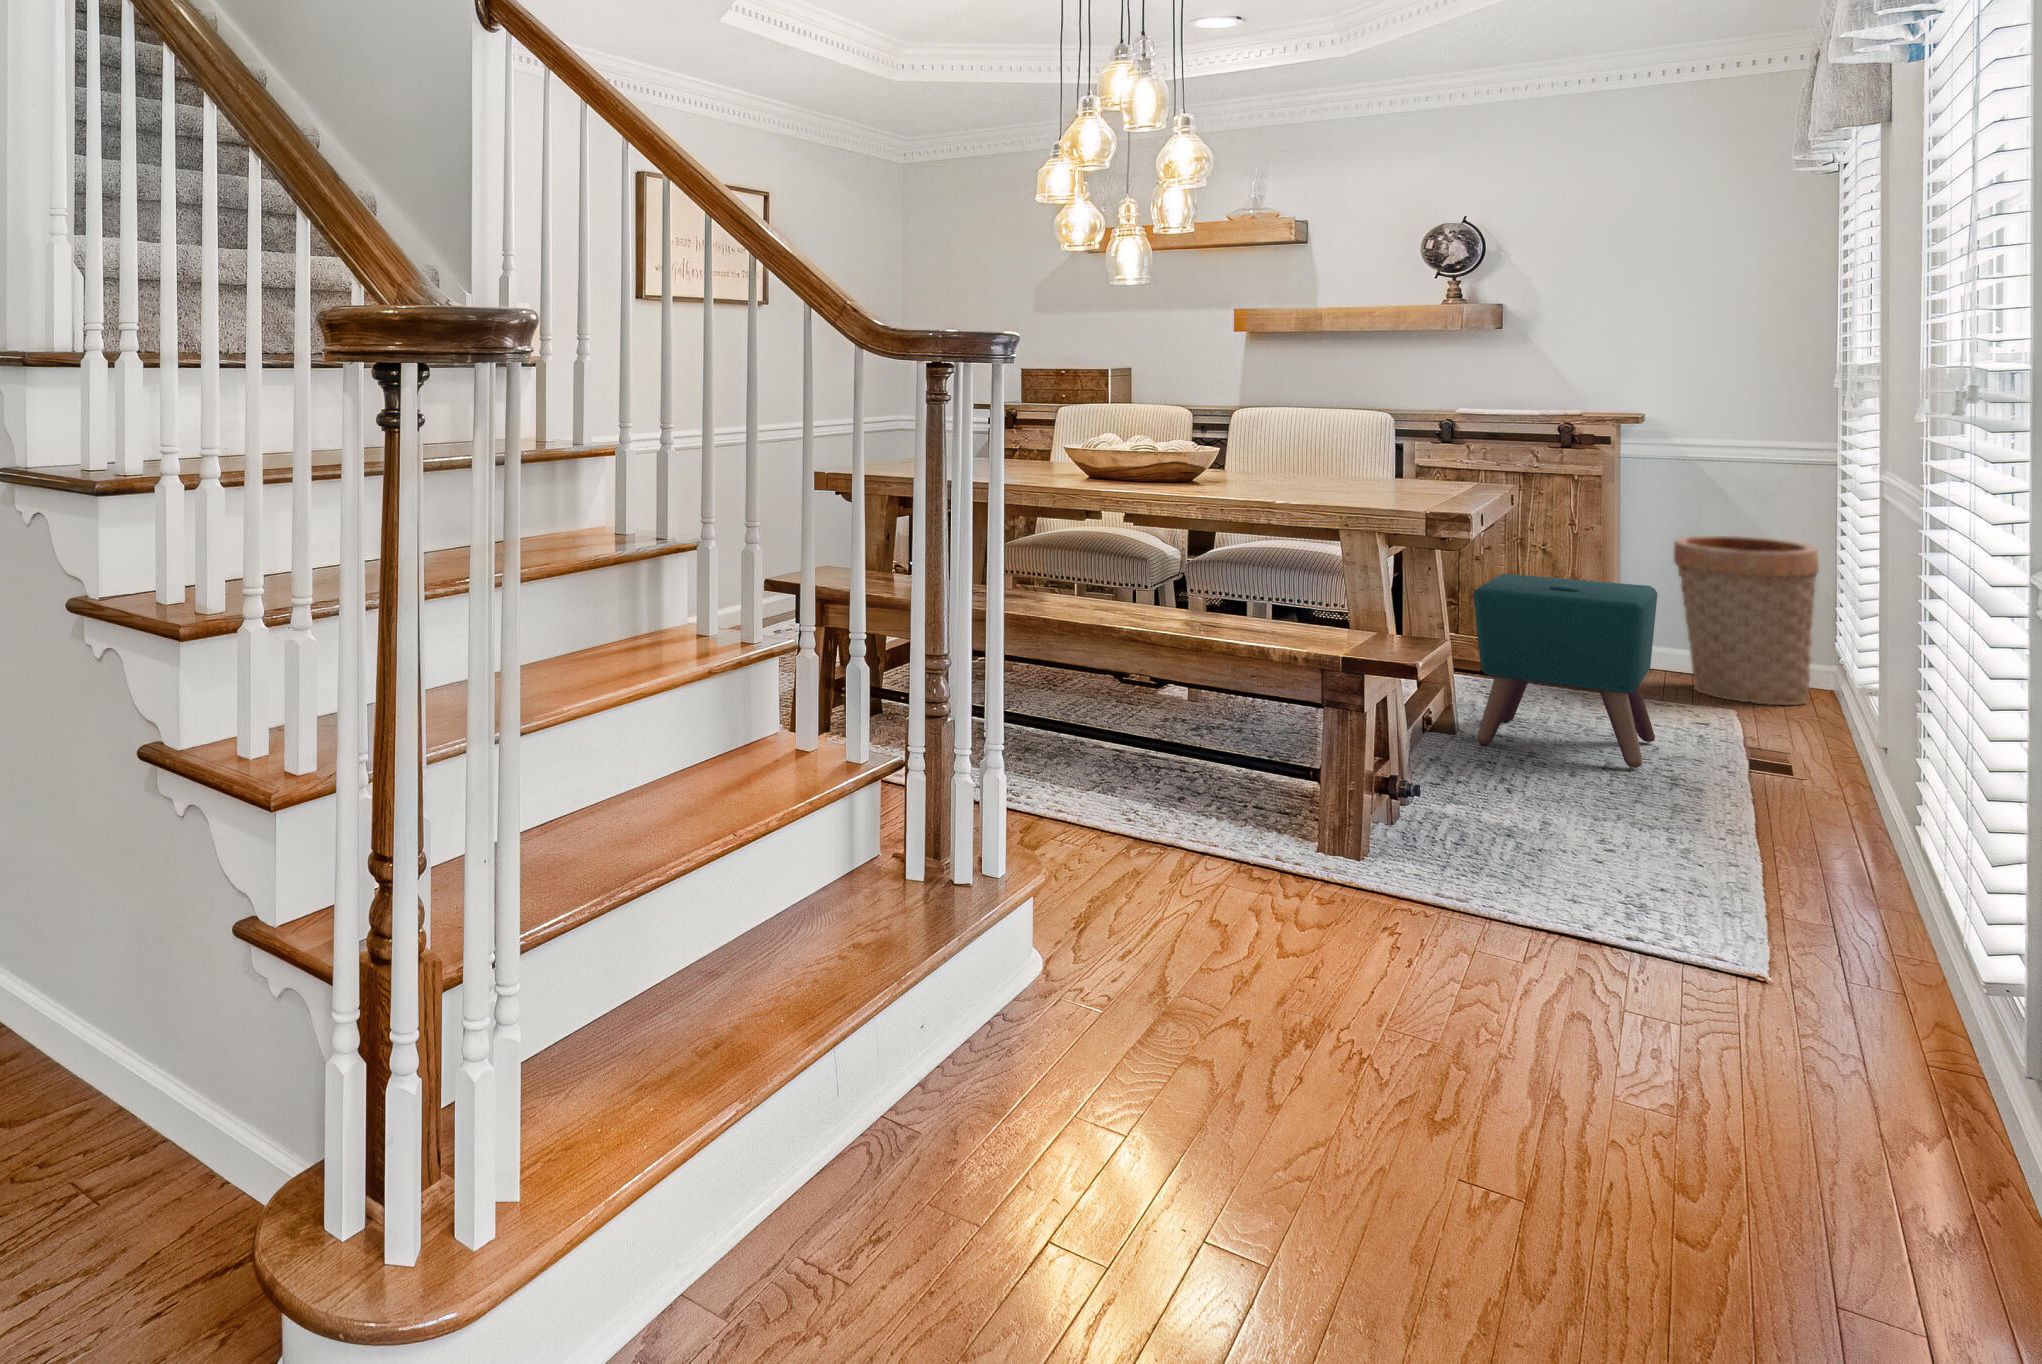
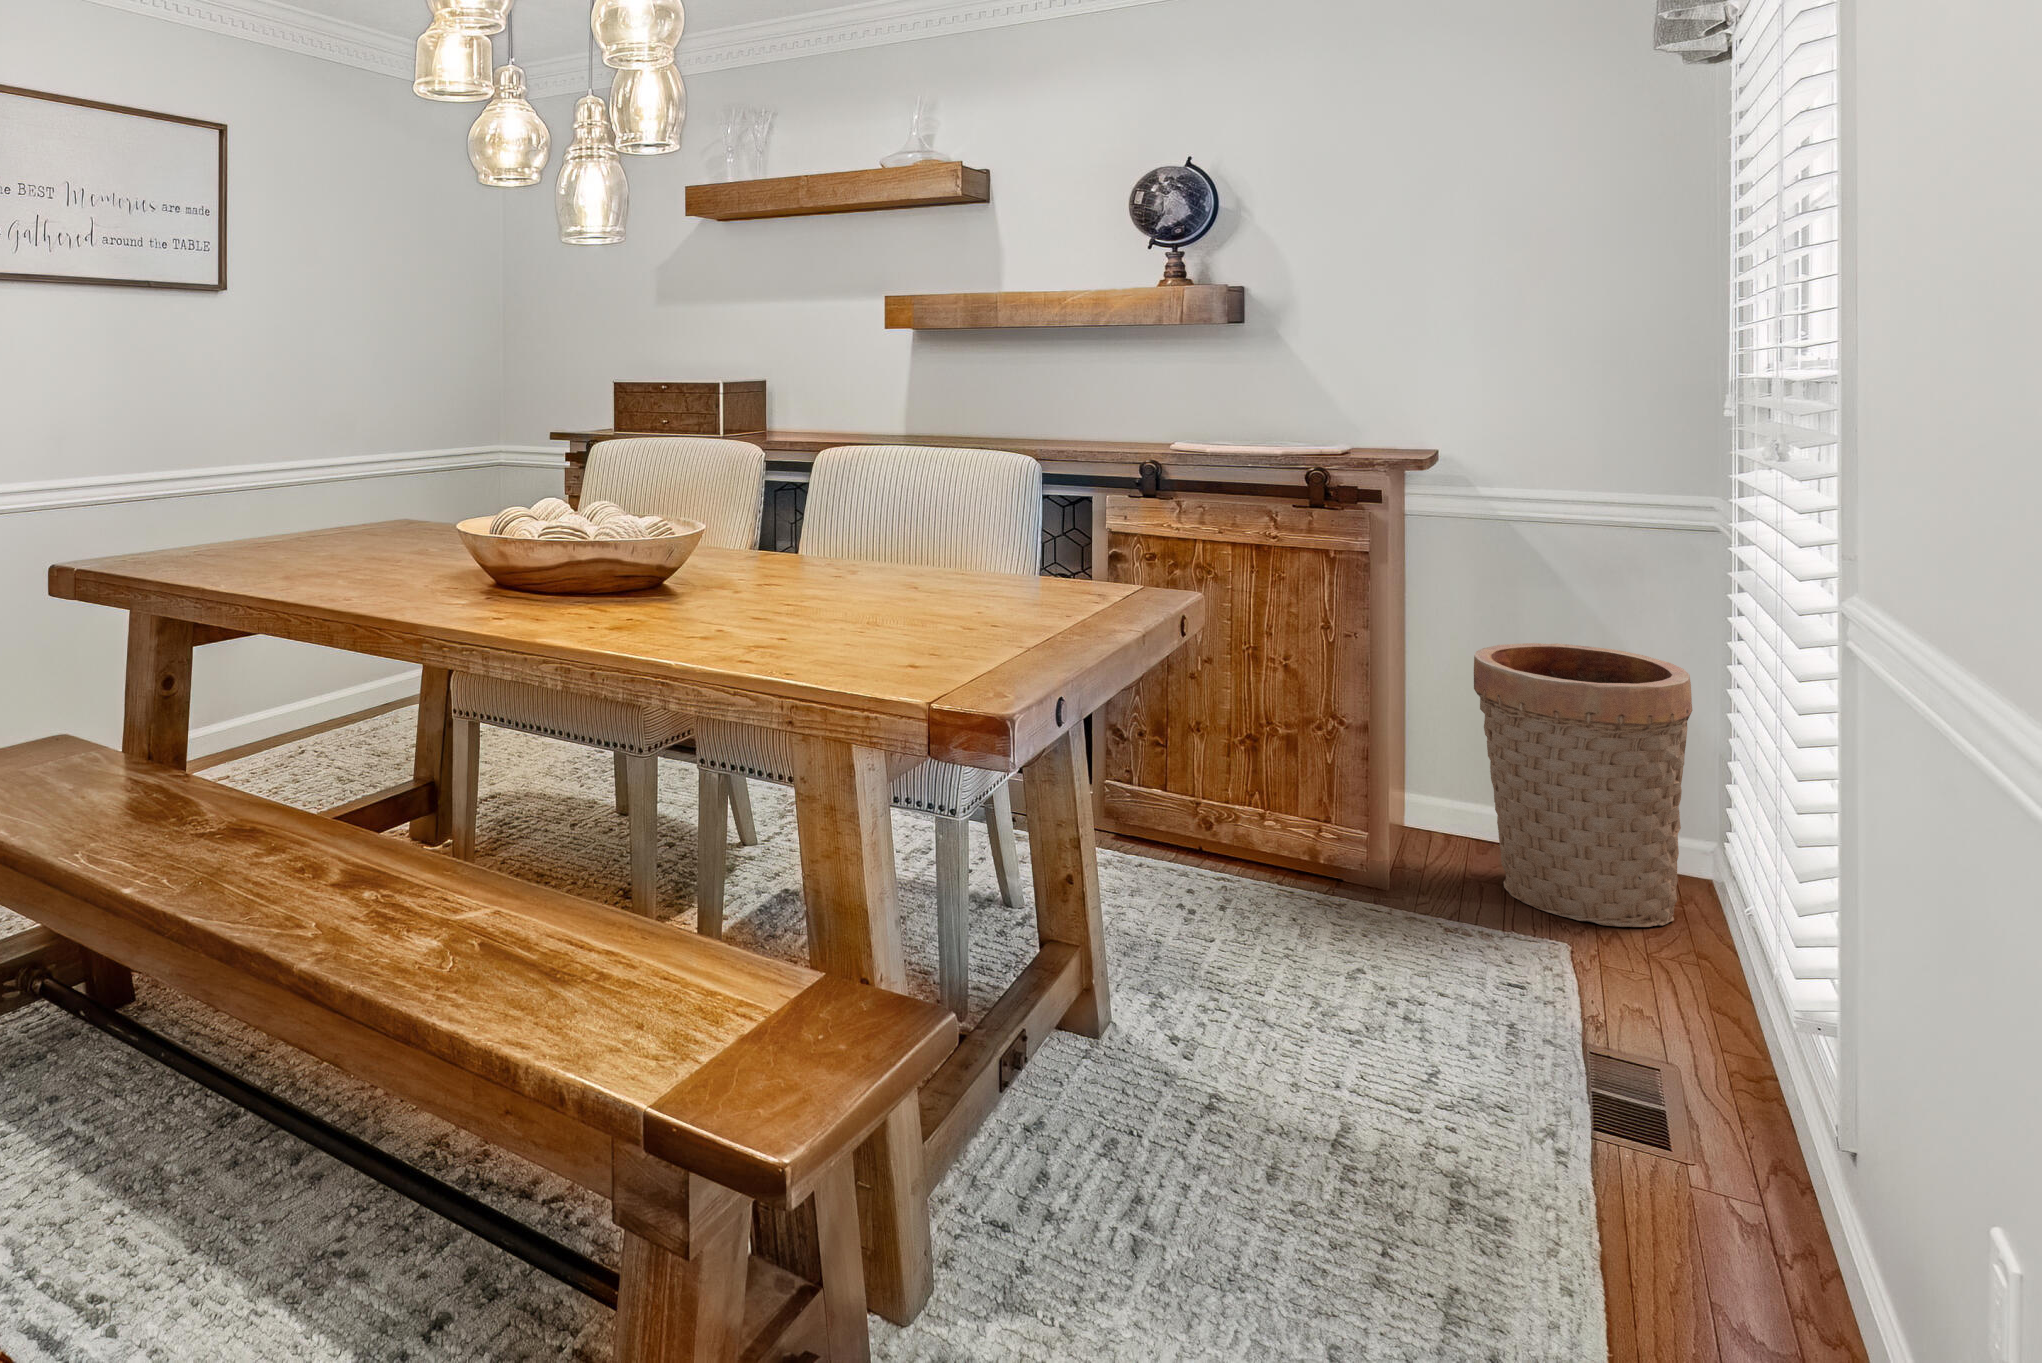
ottoman: present [1473,574,1658,768] -> none [1134,743,1447,1154]

